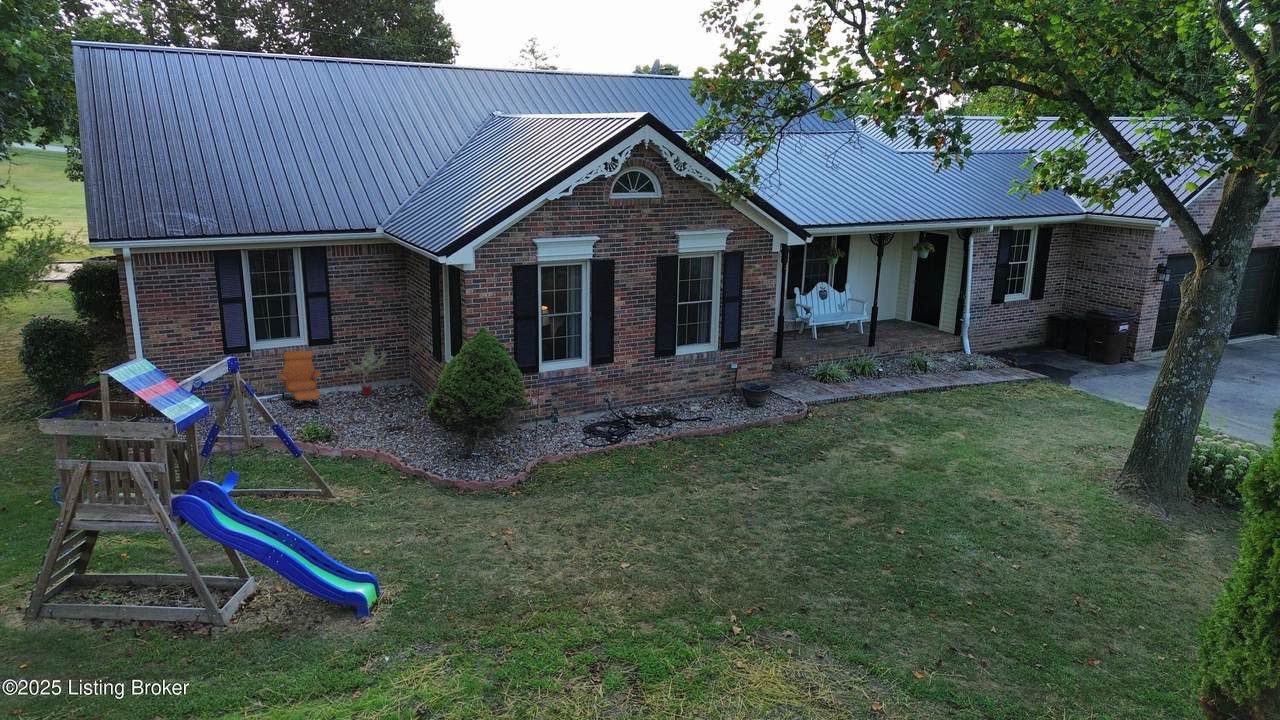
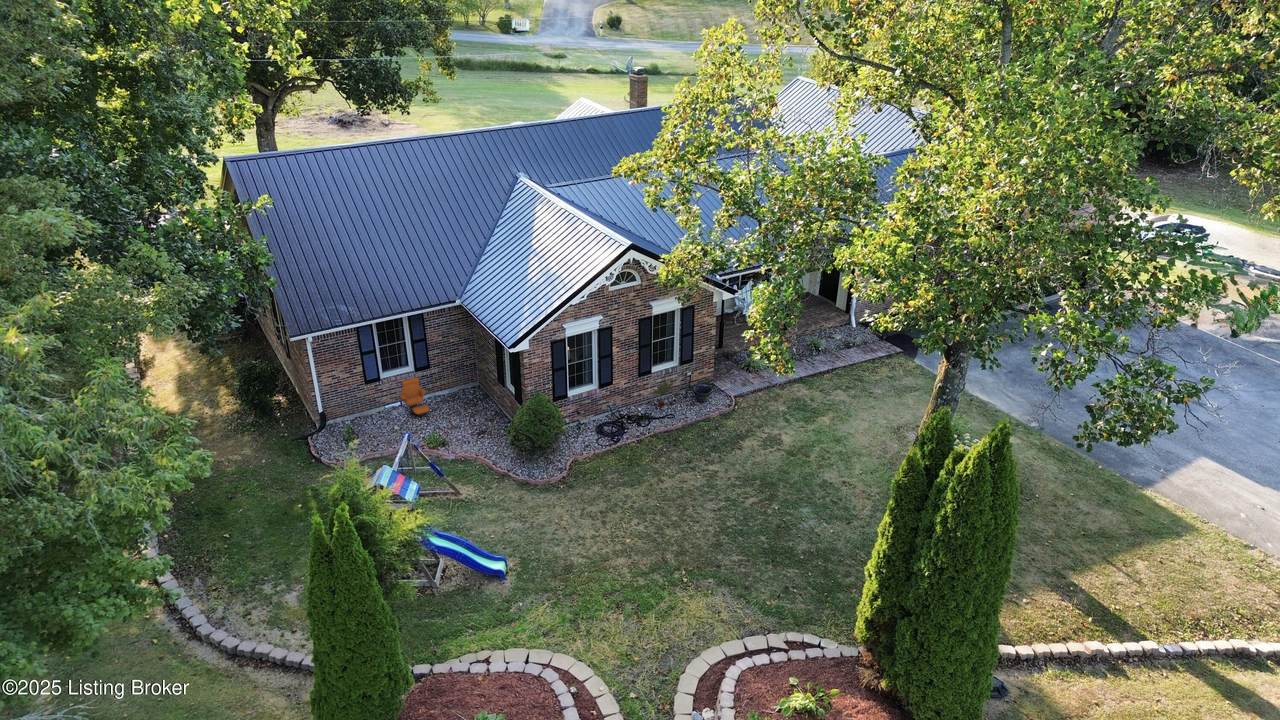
potted tree: present [345,346,386,395] -> present [651,378,674,408]

